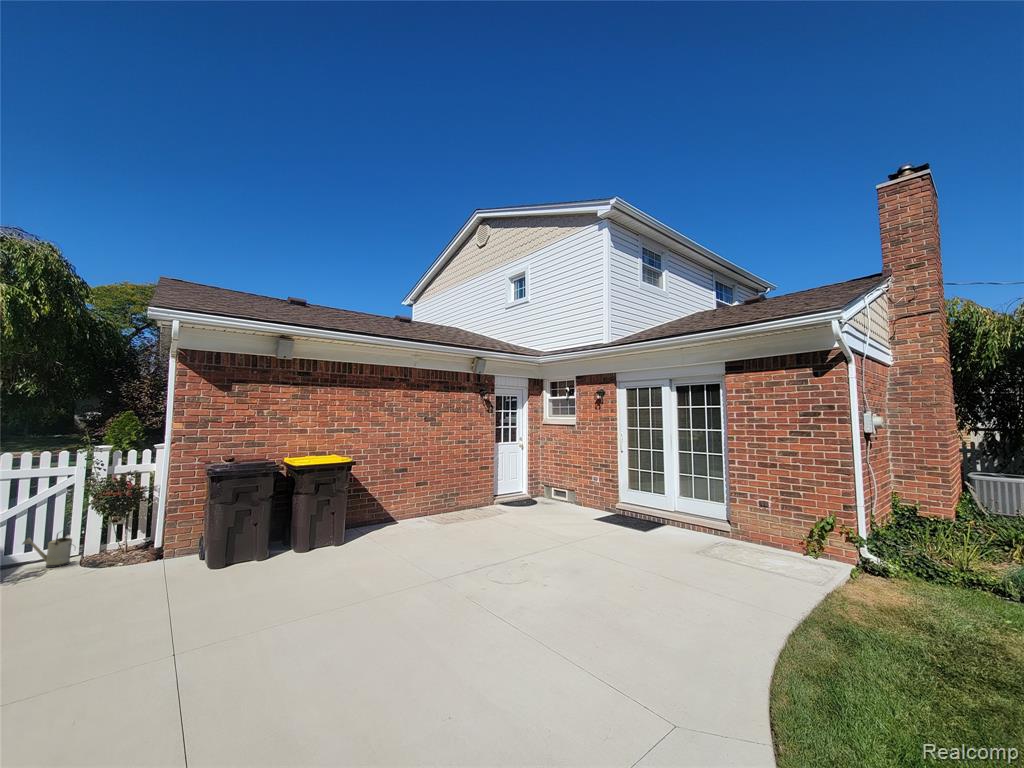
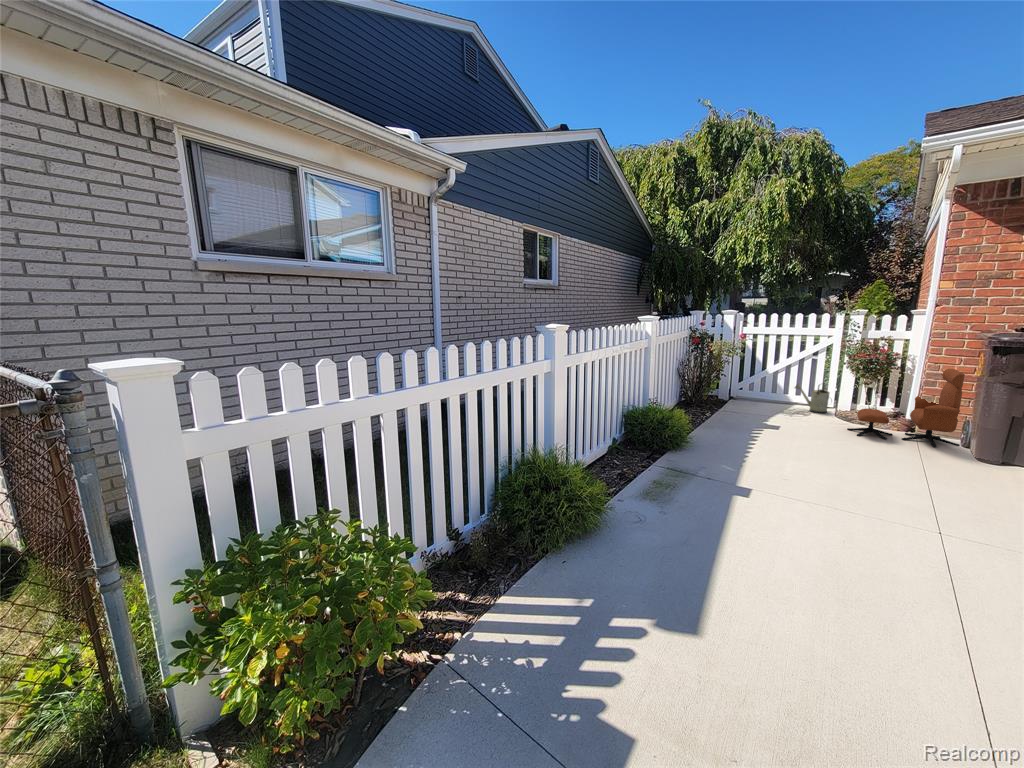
lounge chair: none [94,495,199,580] -> present [847,369,965,447]

